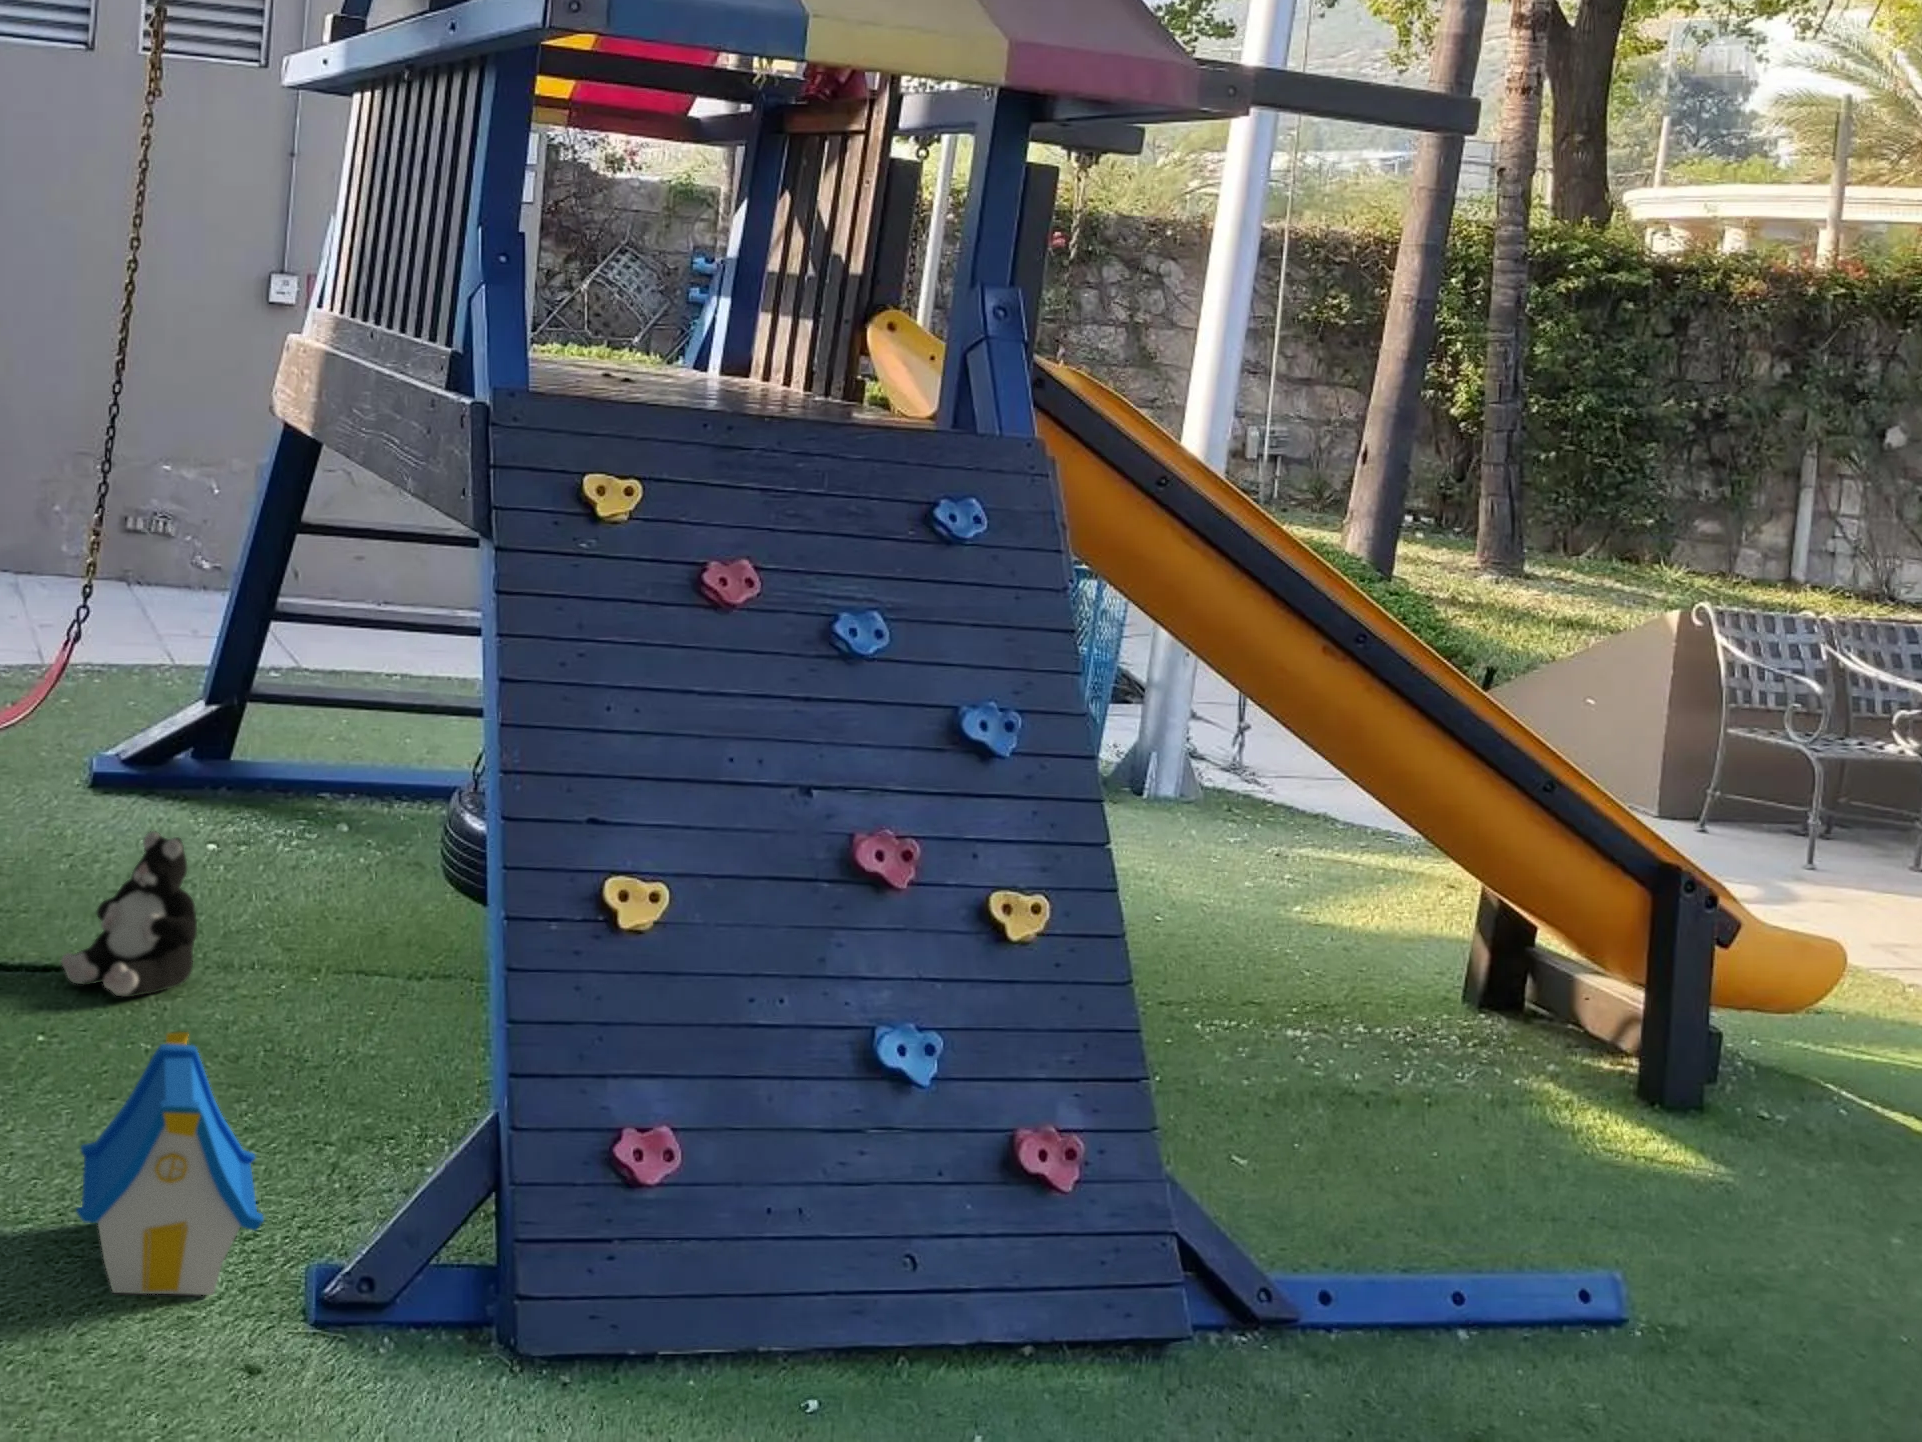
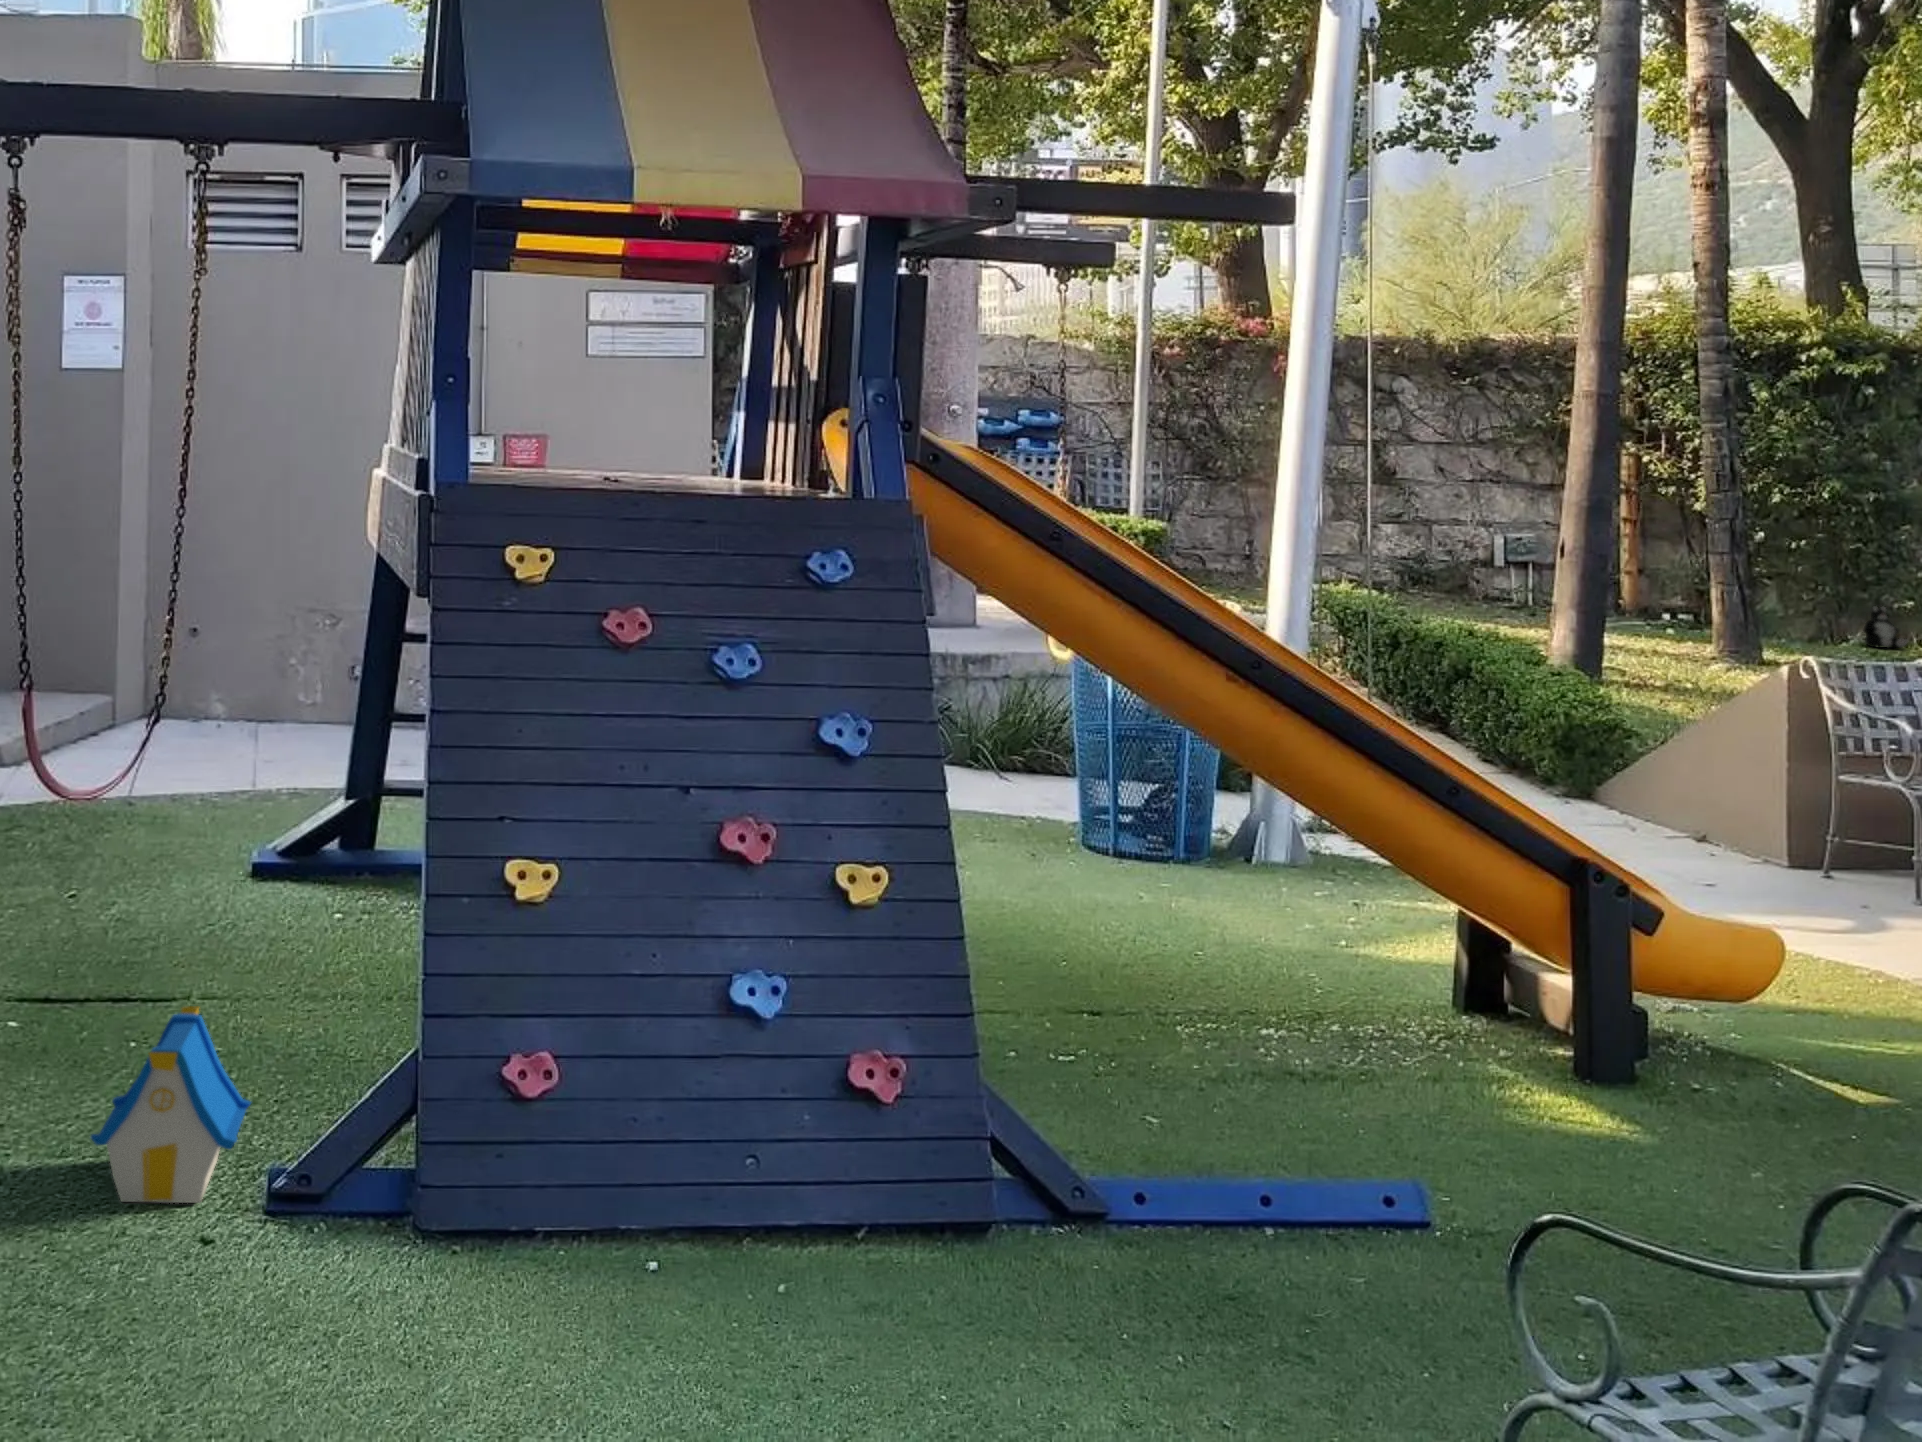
plush toy: present [61,831,197,997] -> present [1863,606,1907,648]

